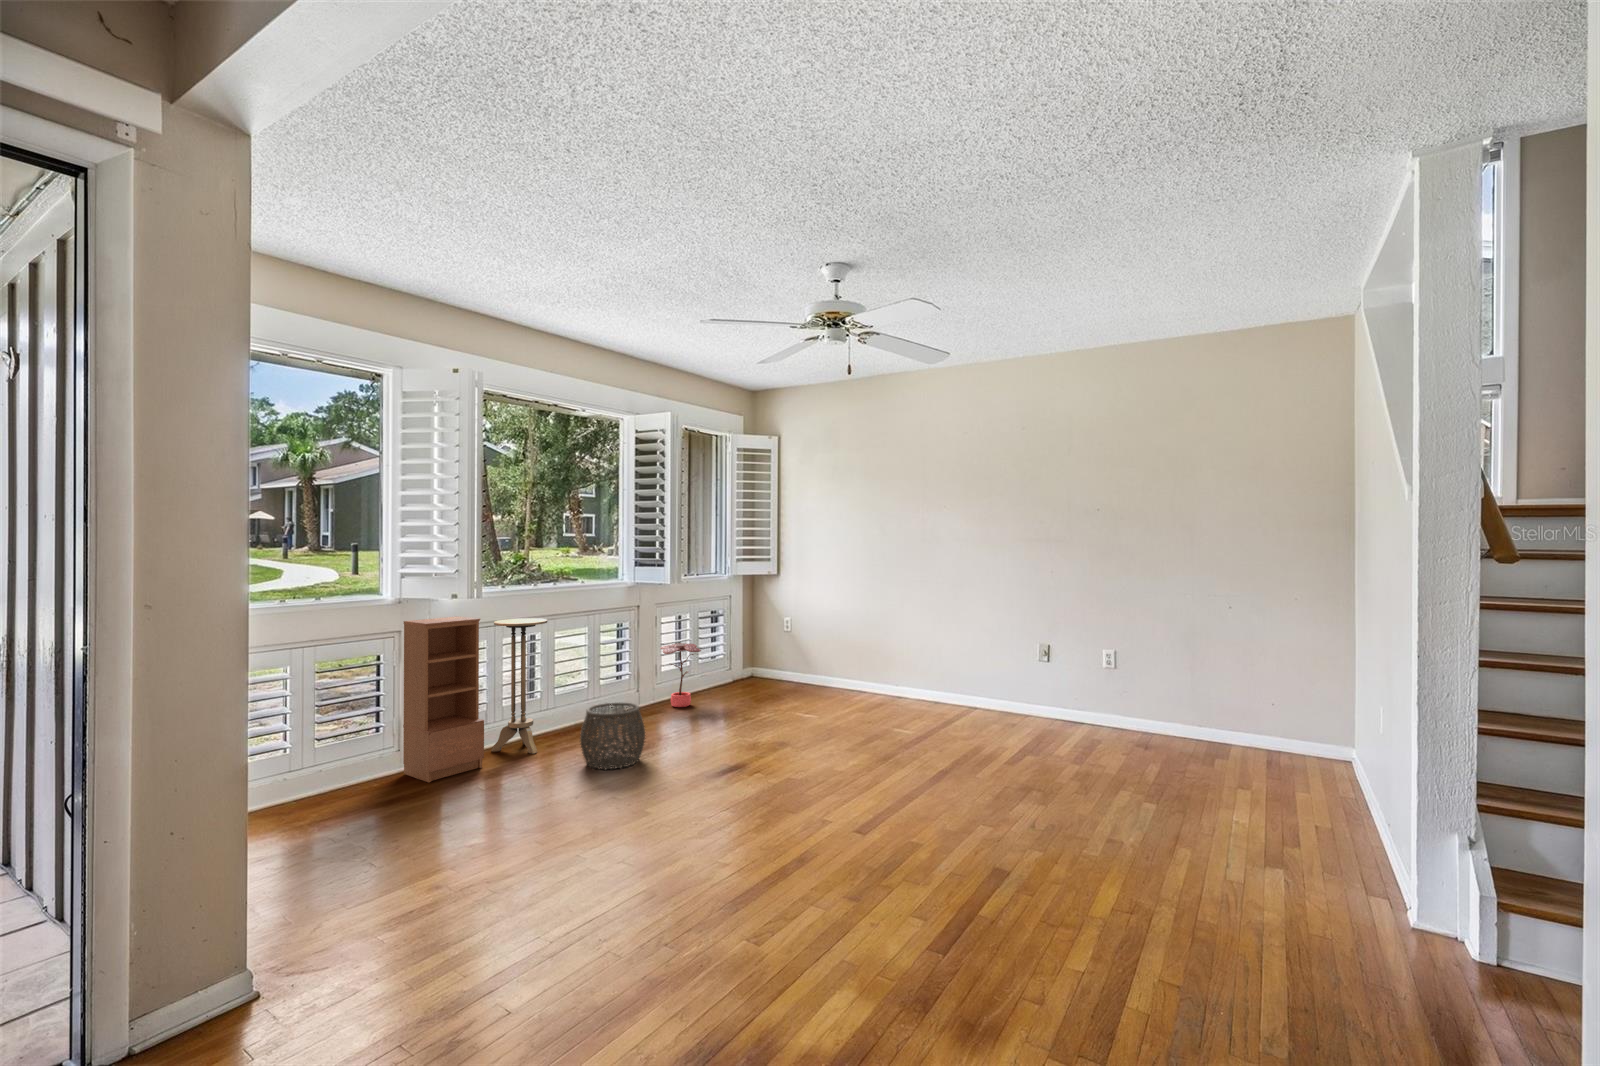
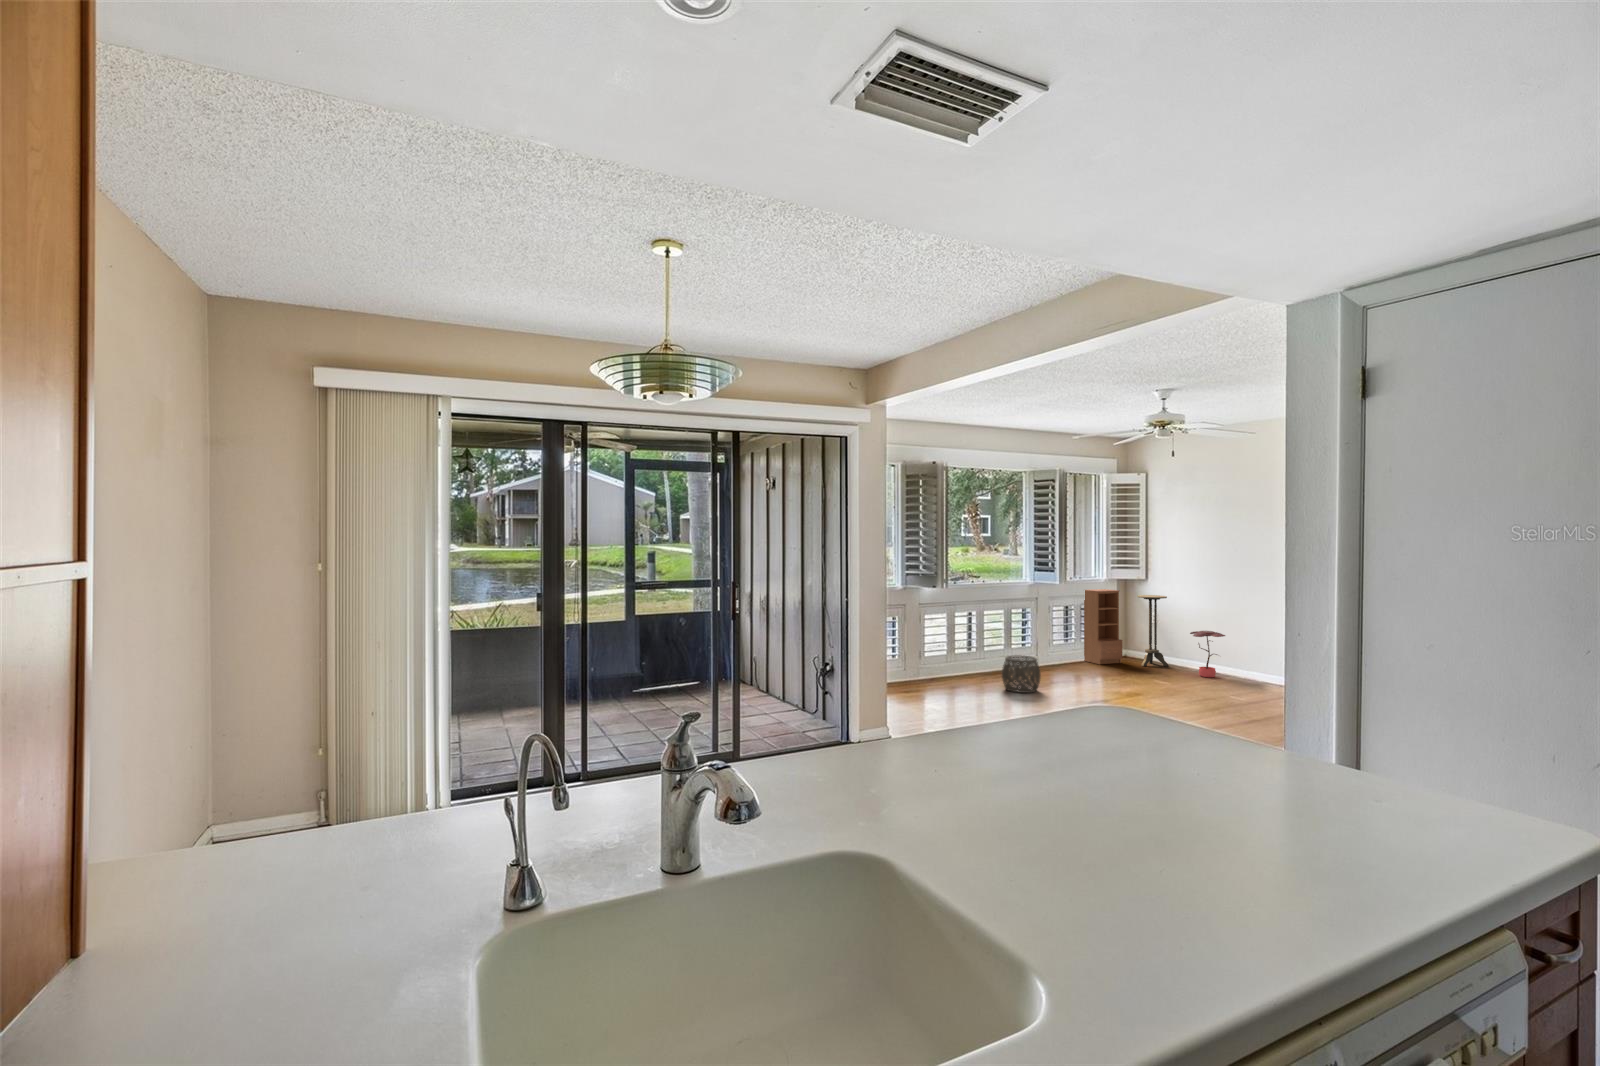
bookcase: present [403,616,484,782] -> present [1084,589,1122,664]
side table: present [491,618,547,754] -> present [1137,595,1168,666]
potted plant: present [660,643,701,707] -> present [1190,631,1225,678]

